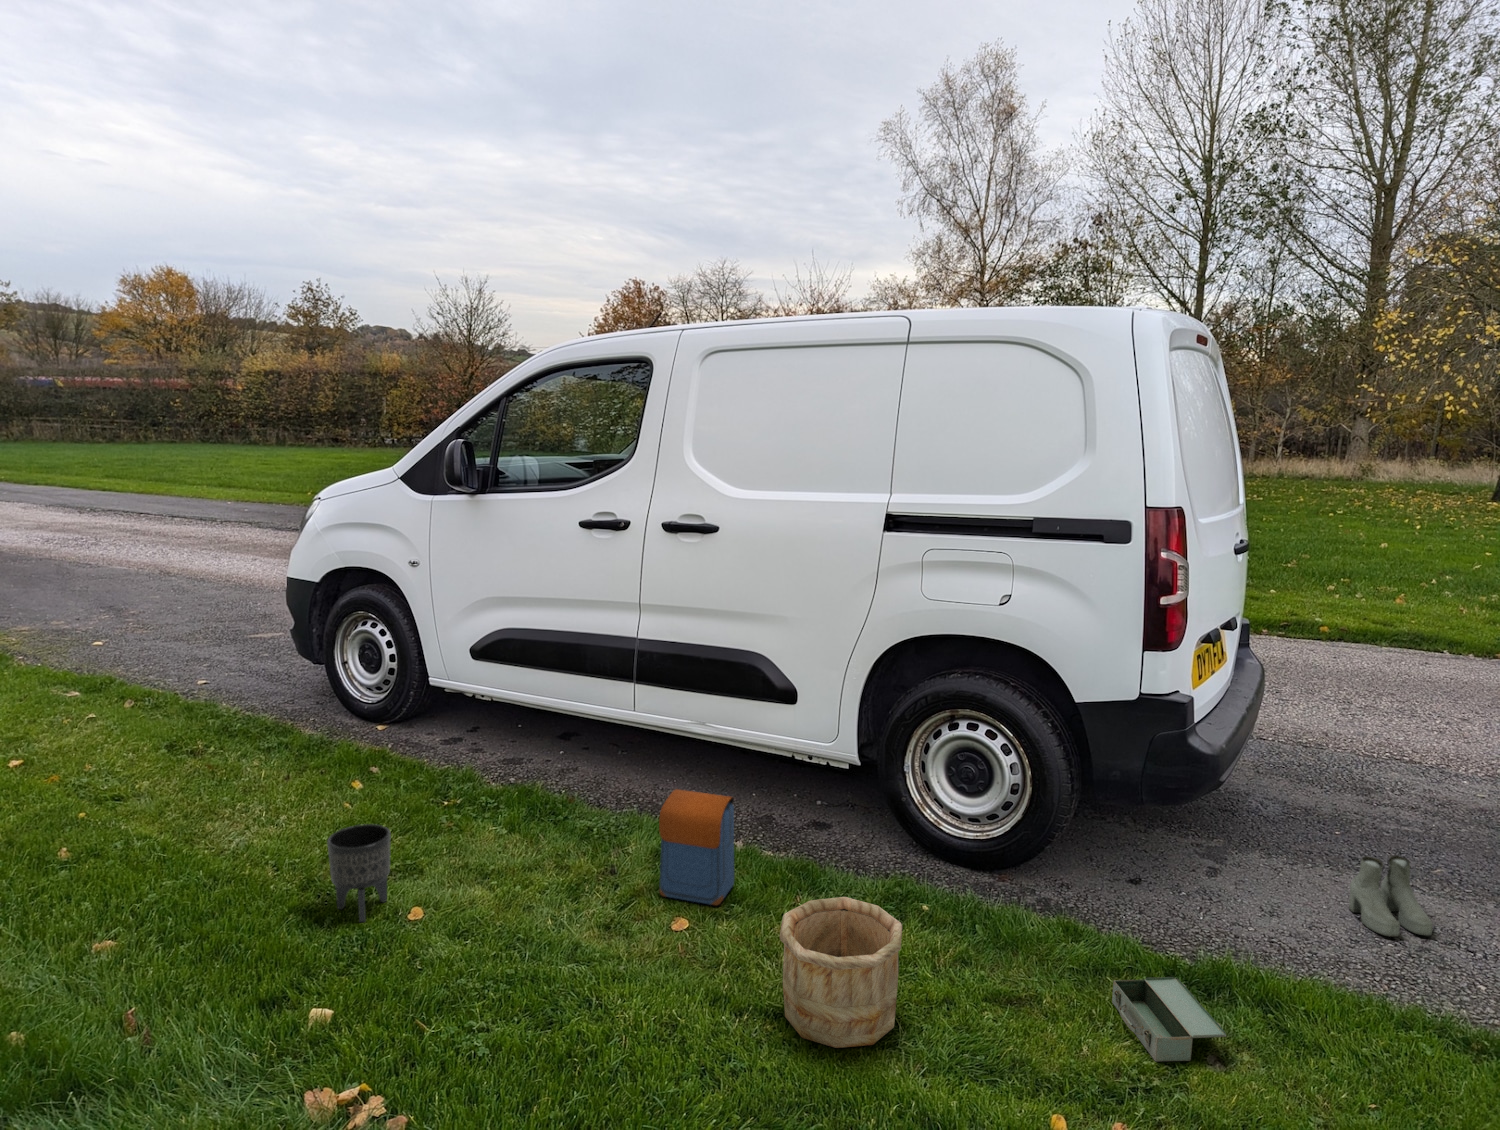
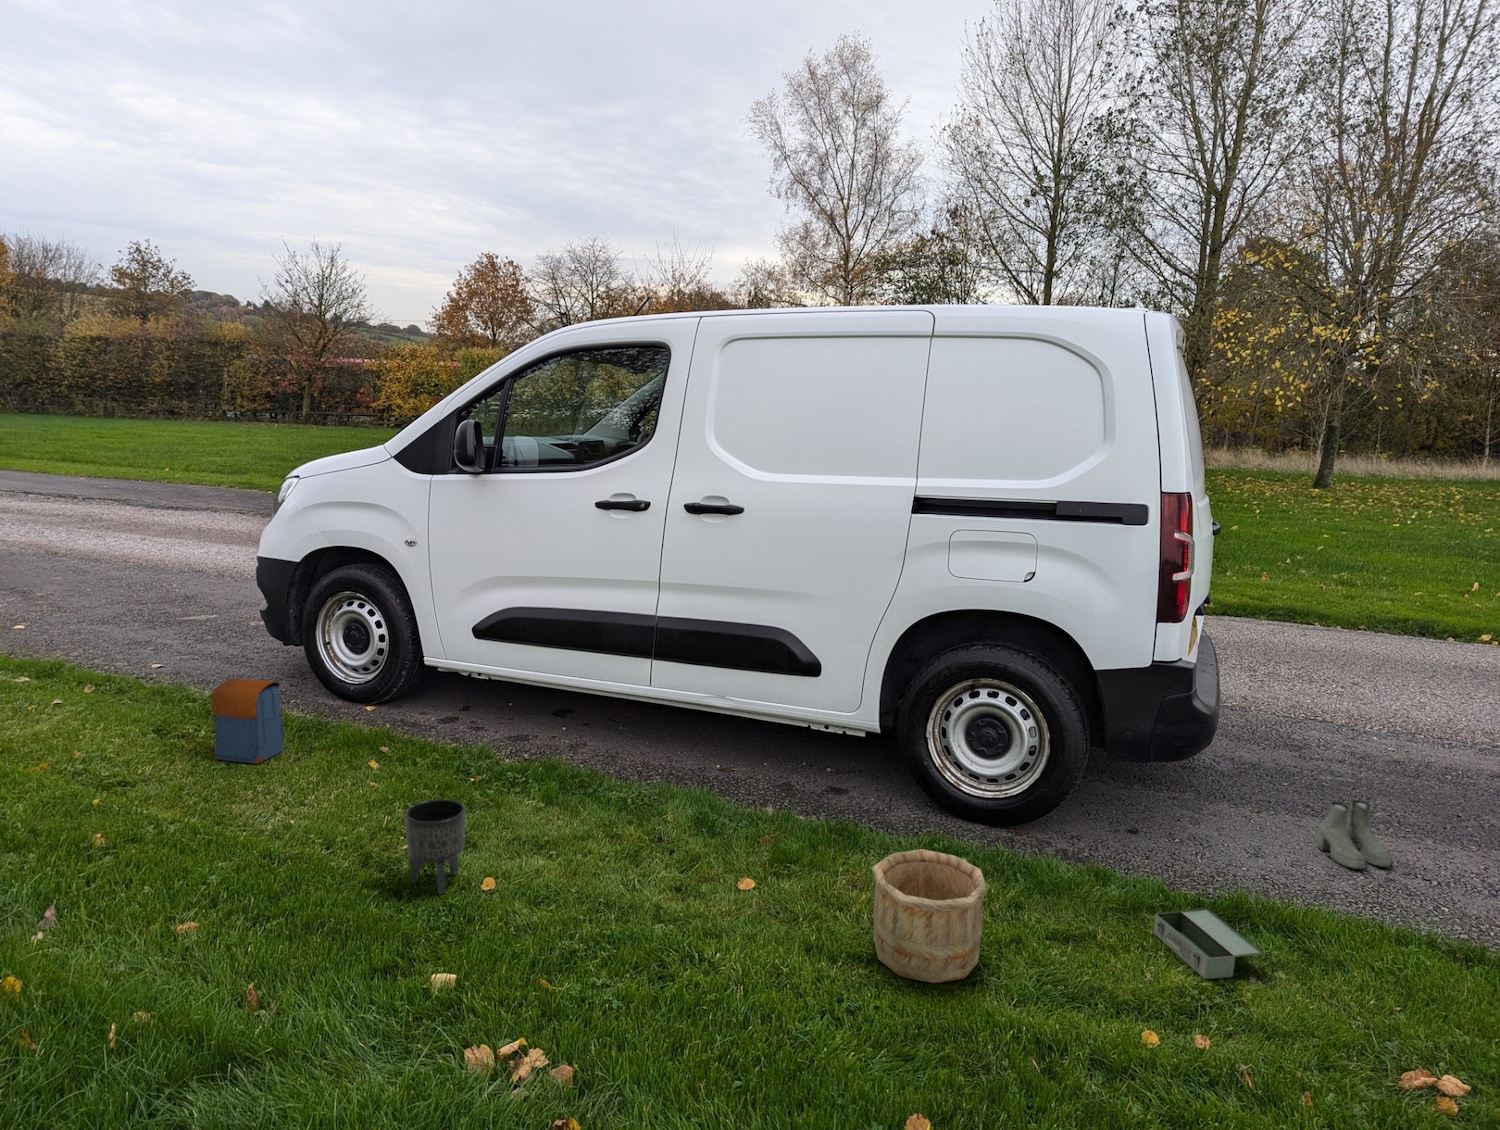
backpack: present [659,789,734,905] -> present [211,678,284,764]

